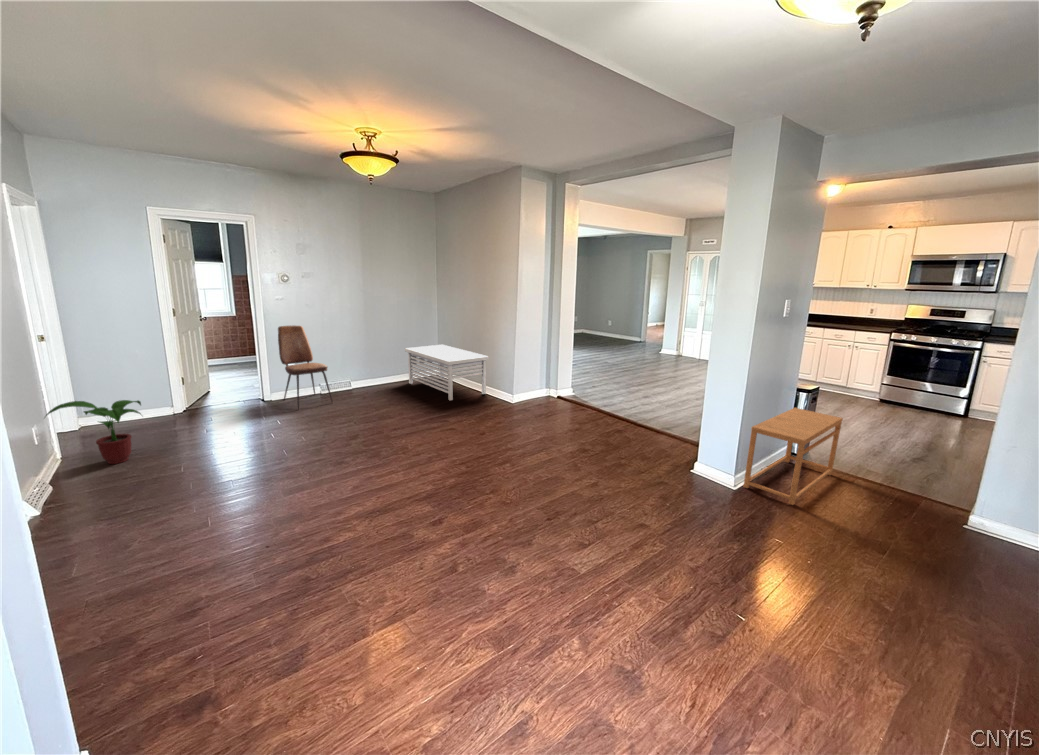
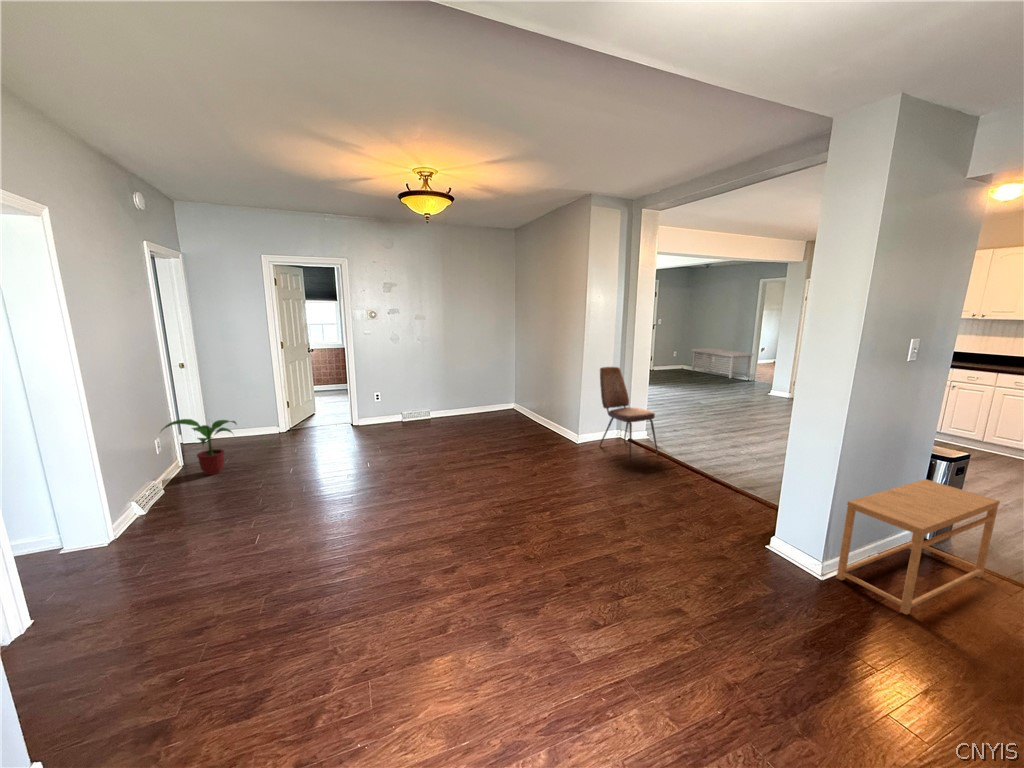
dining chair: present [278,325,333,409] -> present [600,367,658,460]
storage bench: present [405,345,489,400] -> present [691,348,753,378]

